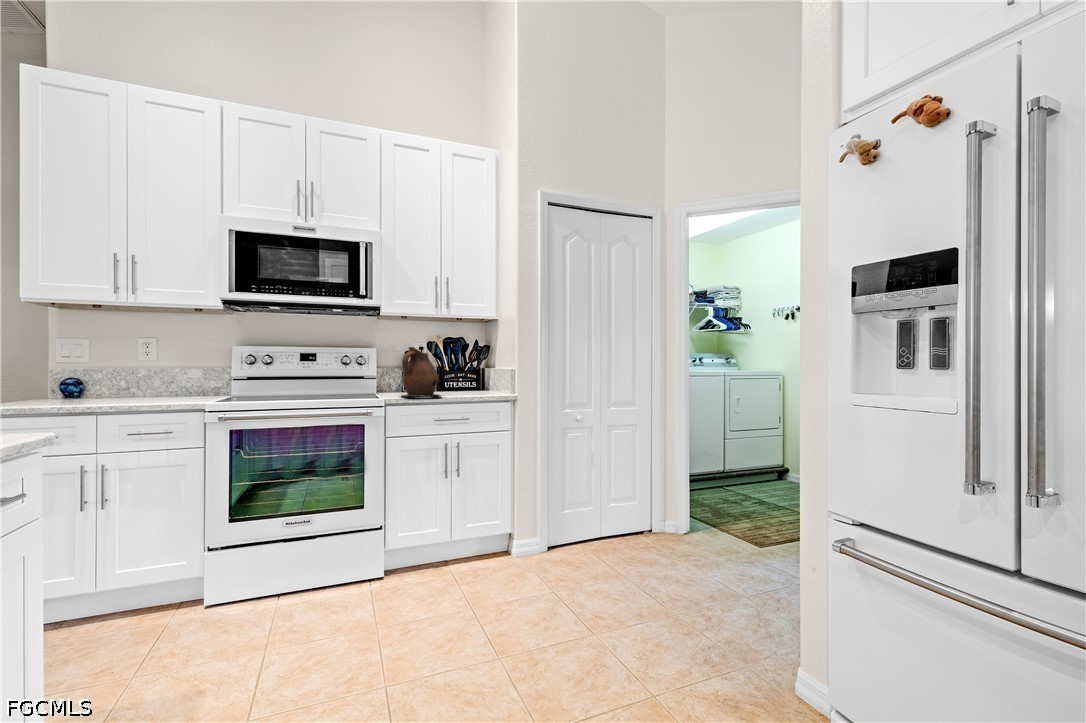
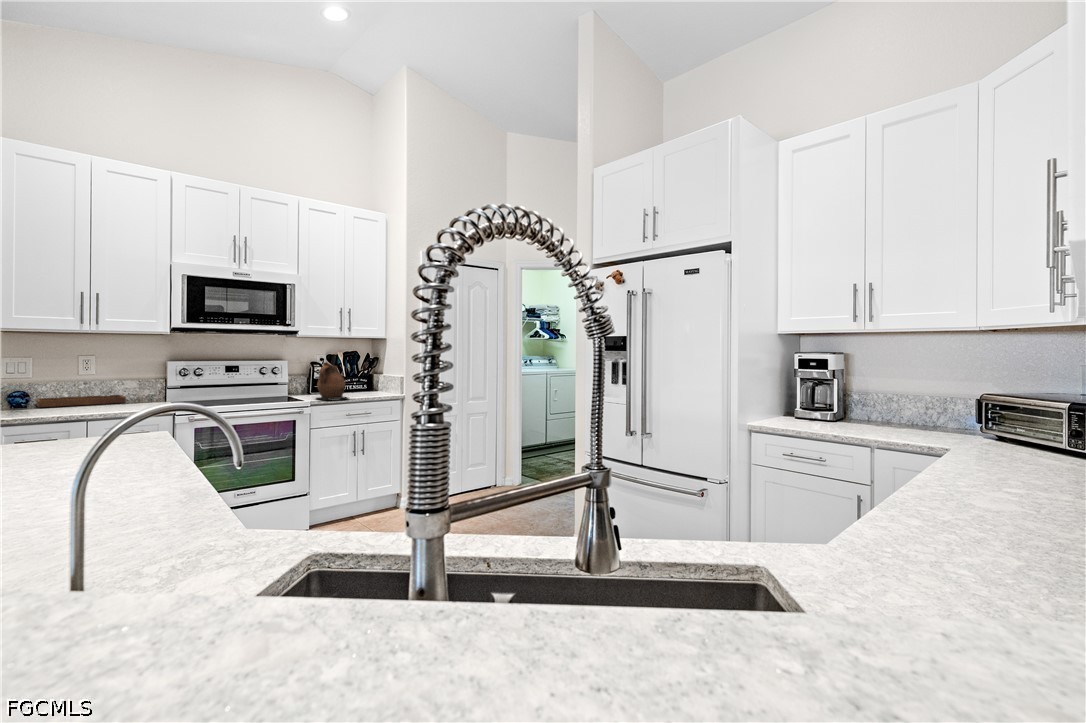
tray: none [85,369,187,397] -> present [36,382,126,407]

